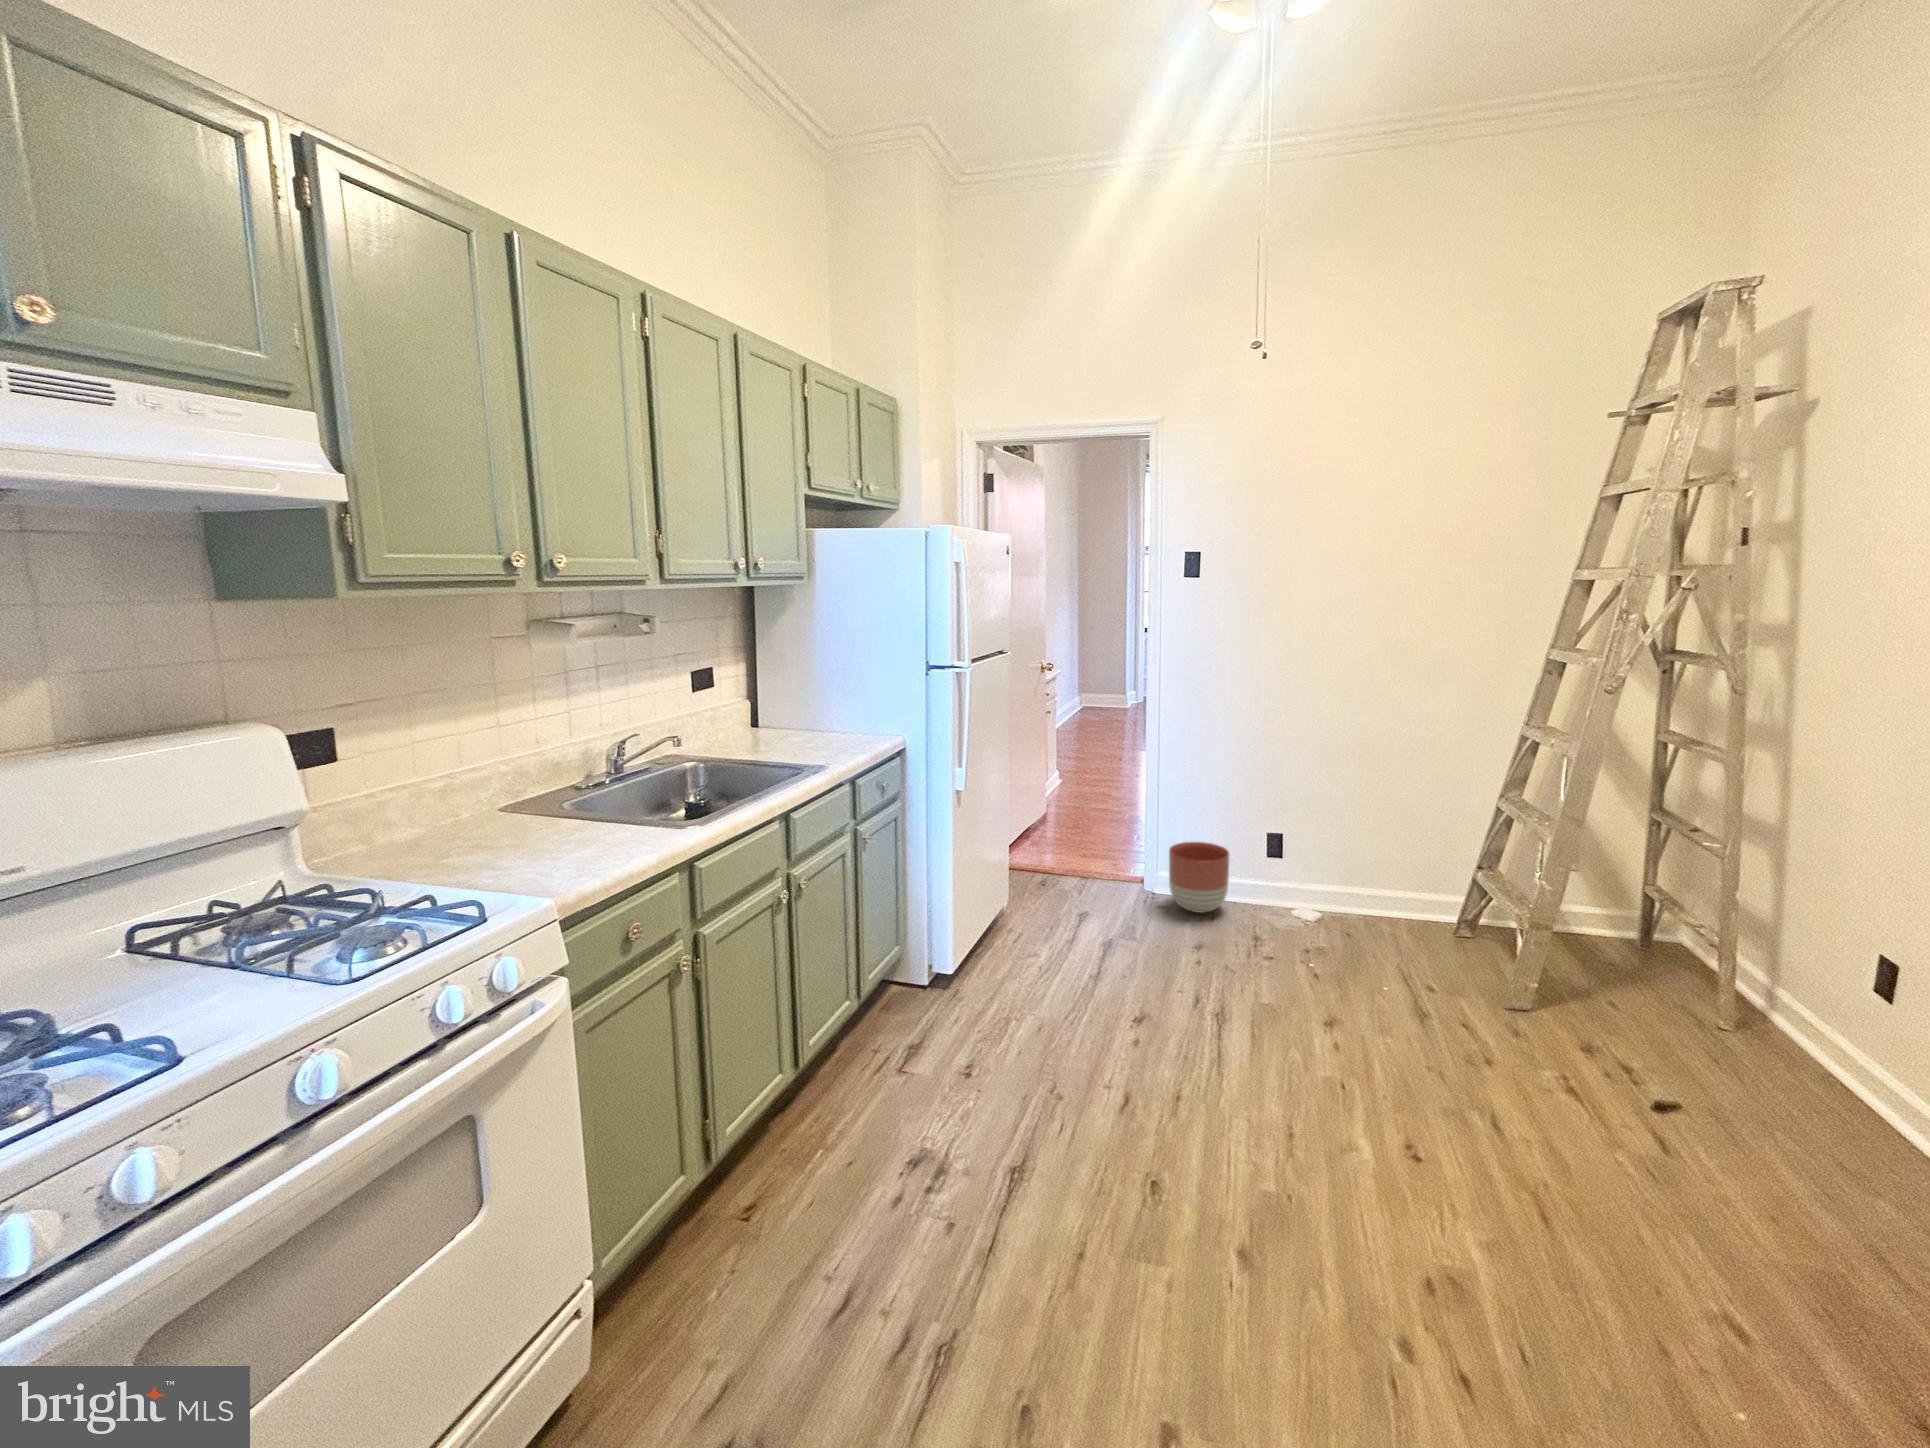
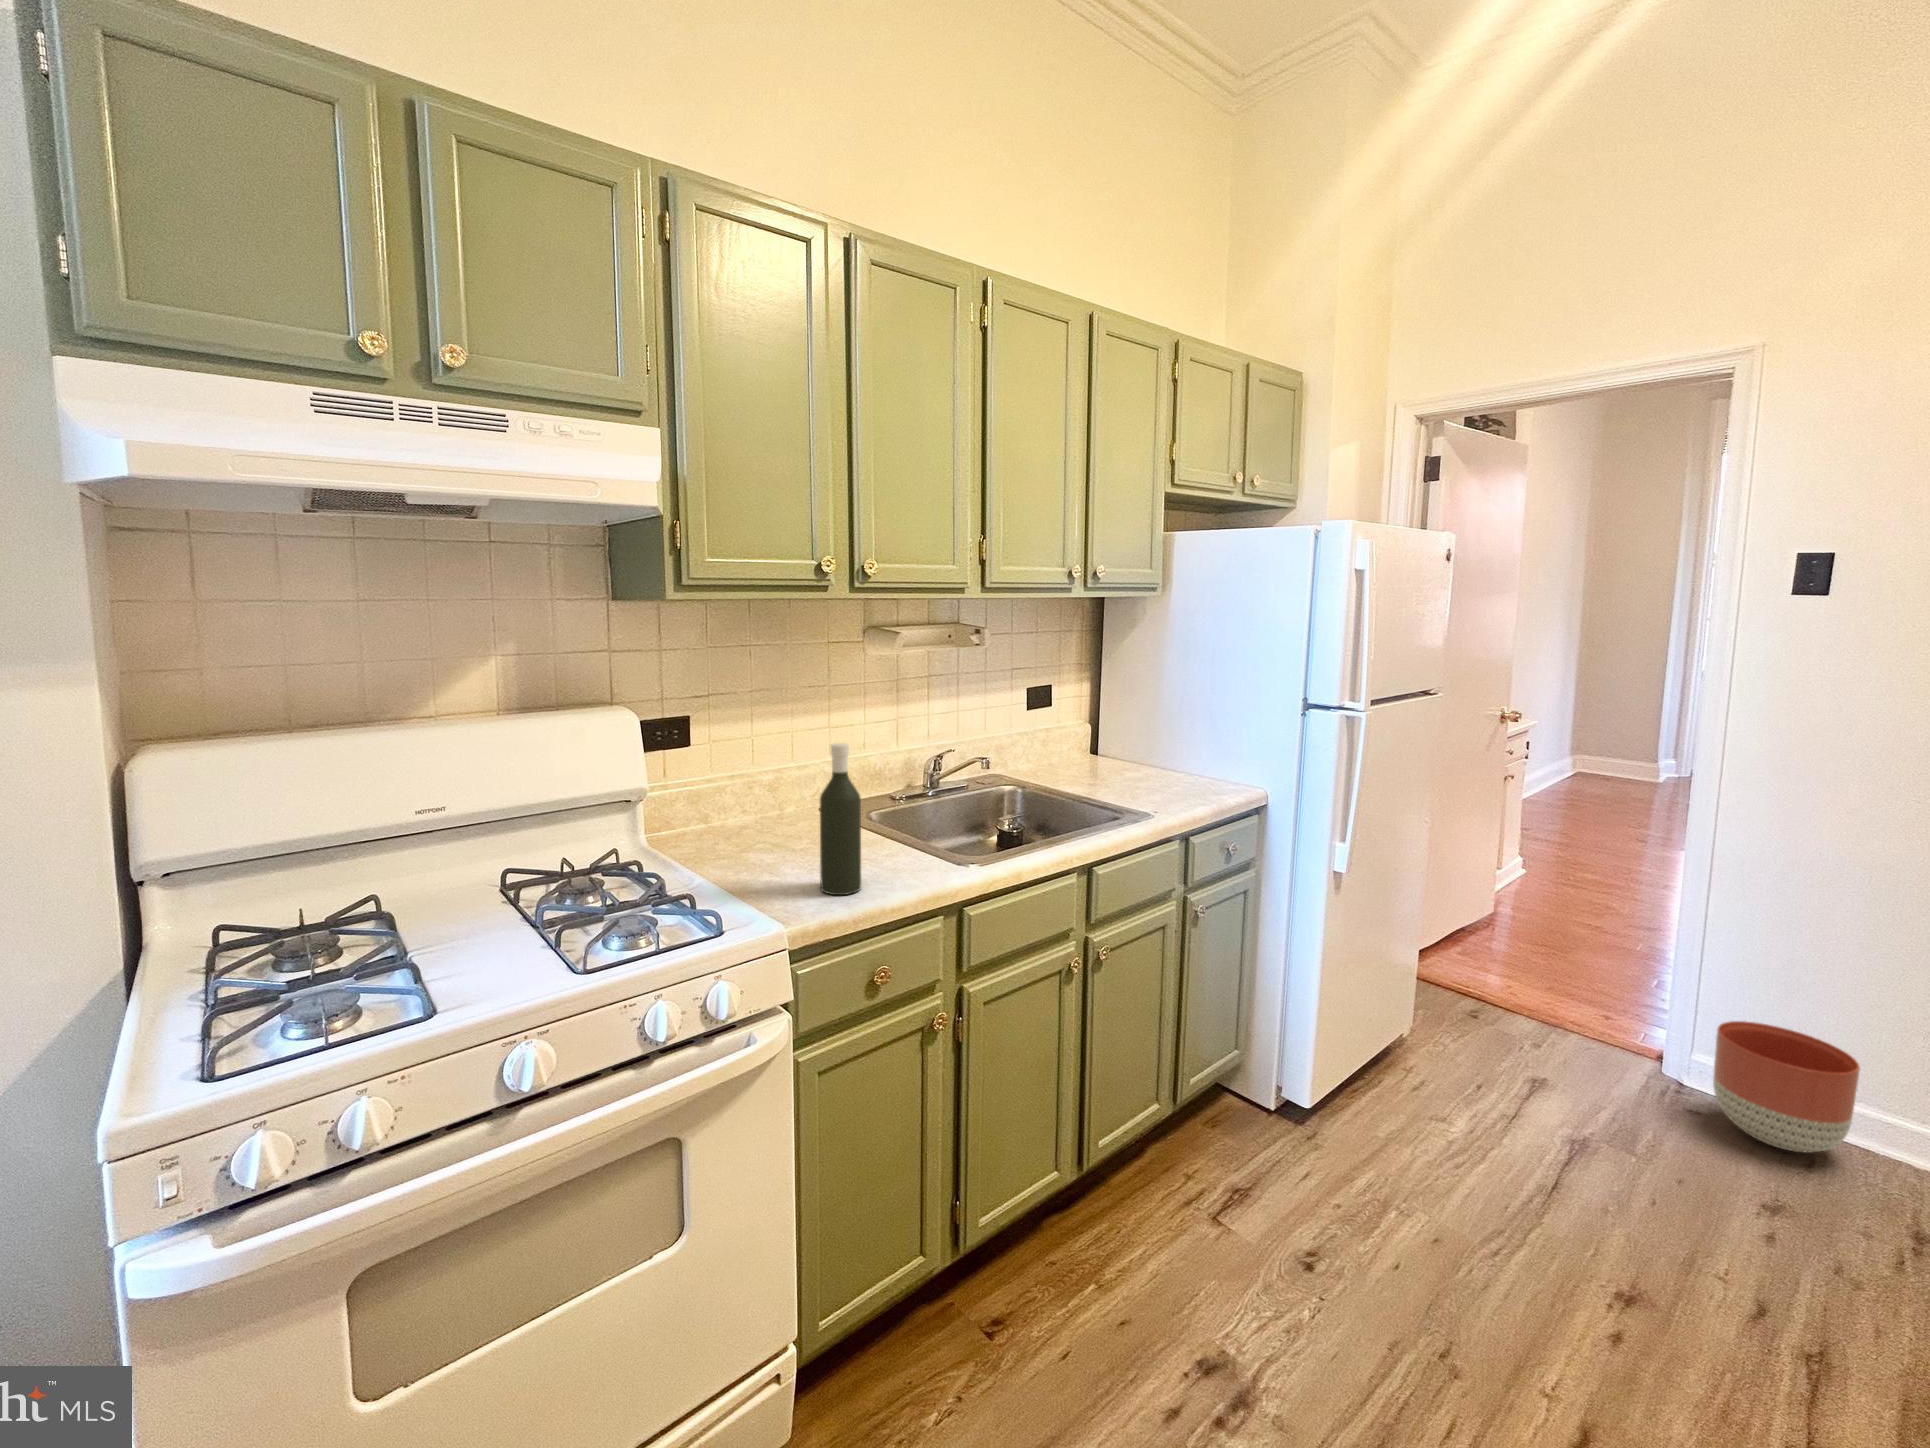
bottle: none [547,730,597,873] -> present [820,743,861,895]

